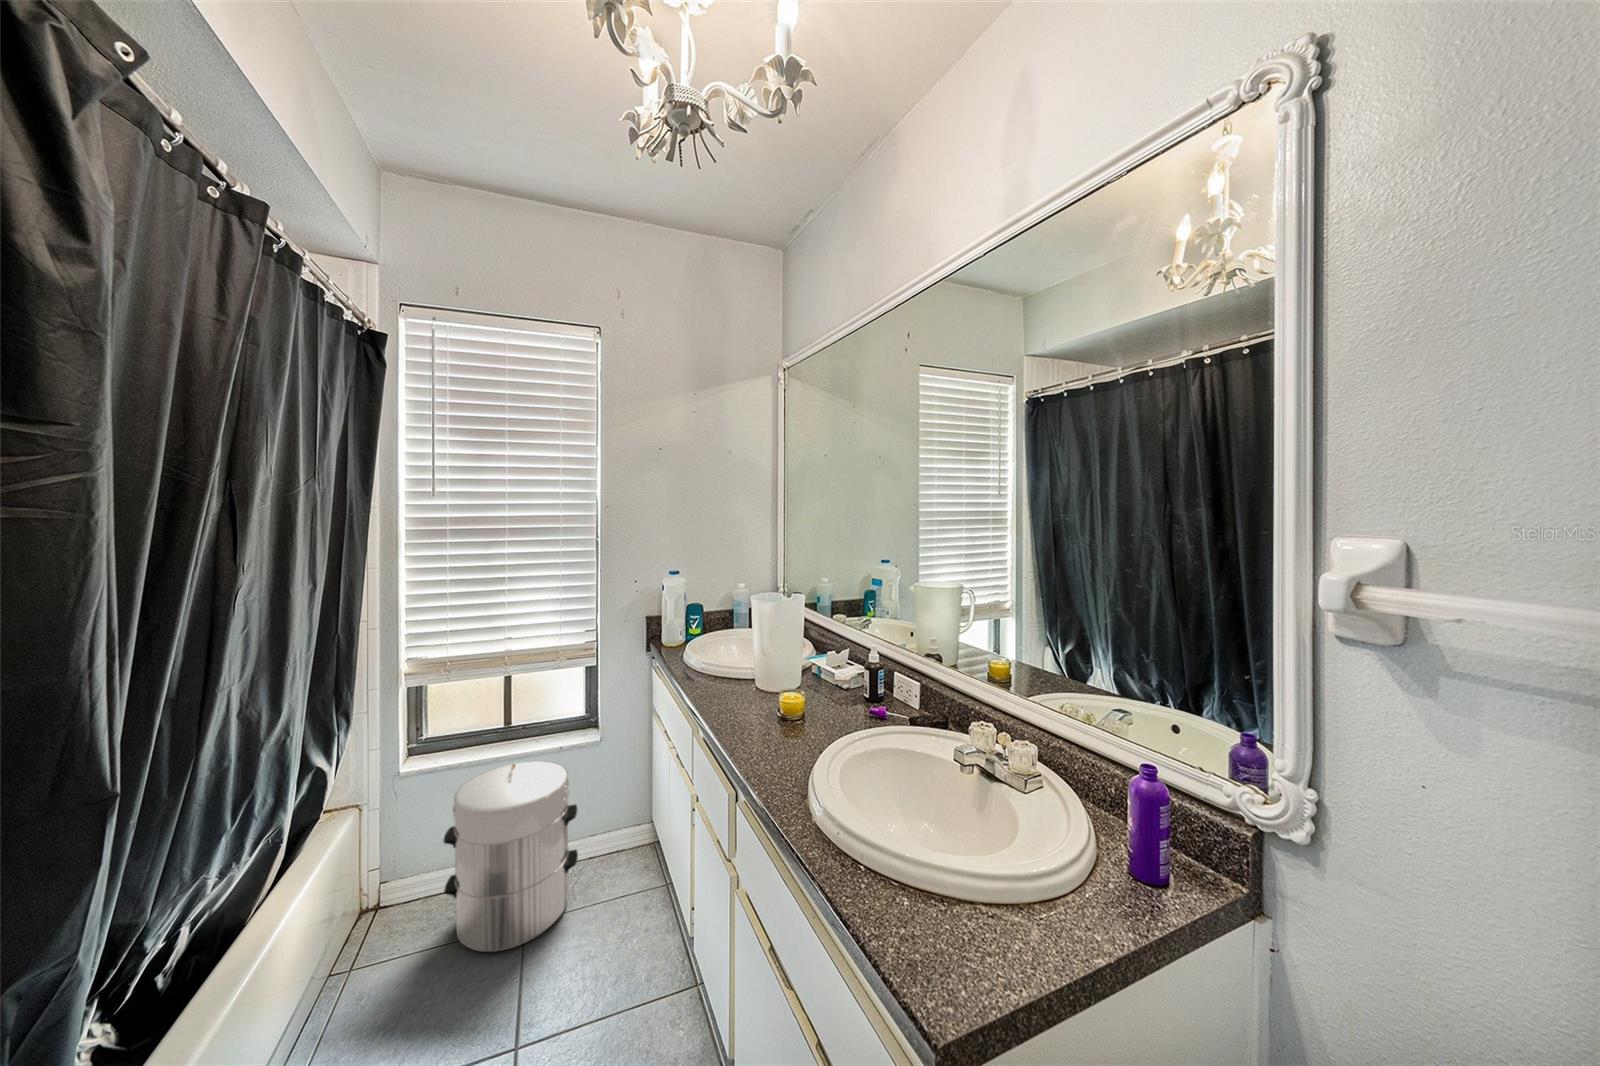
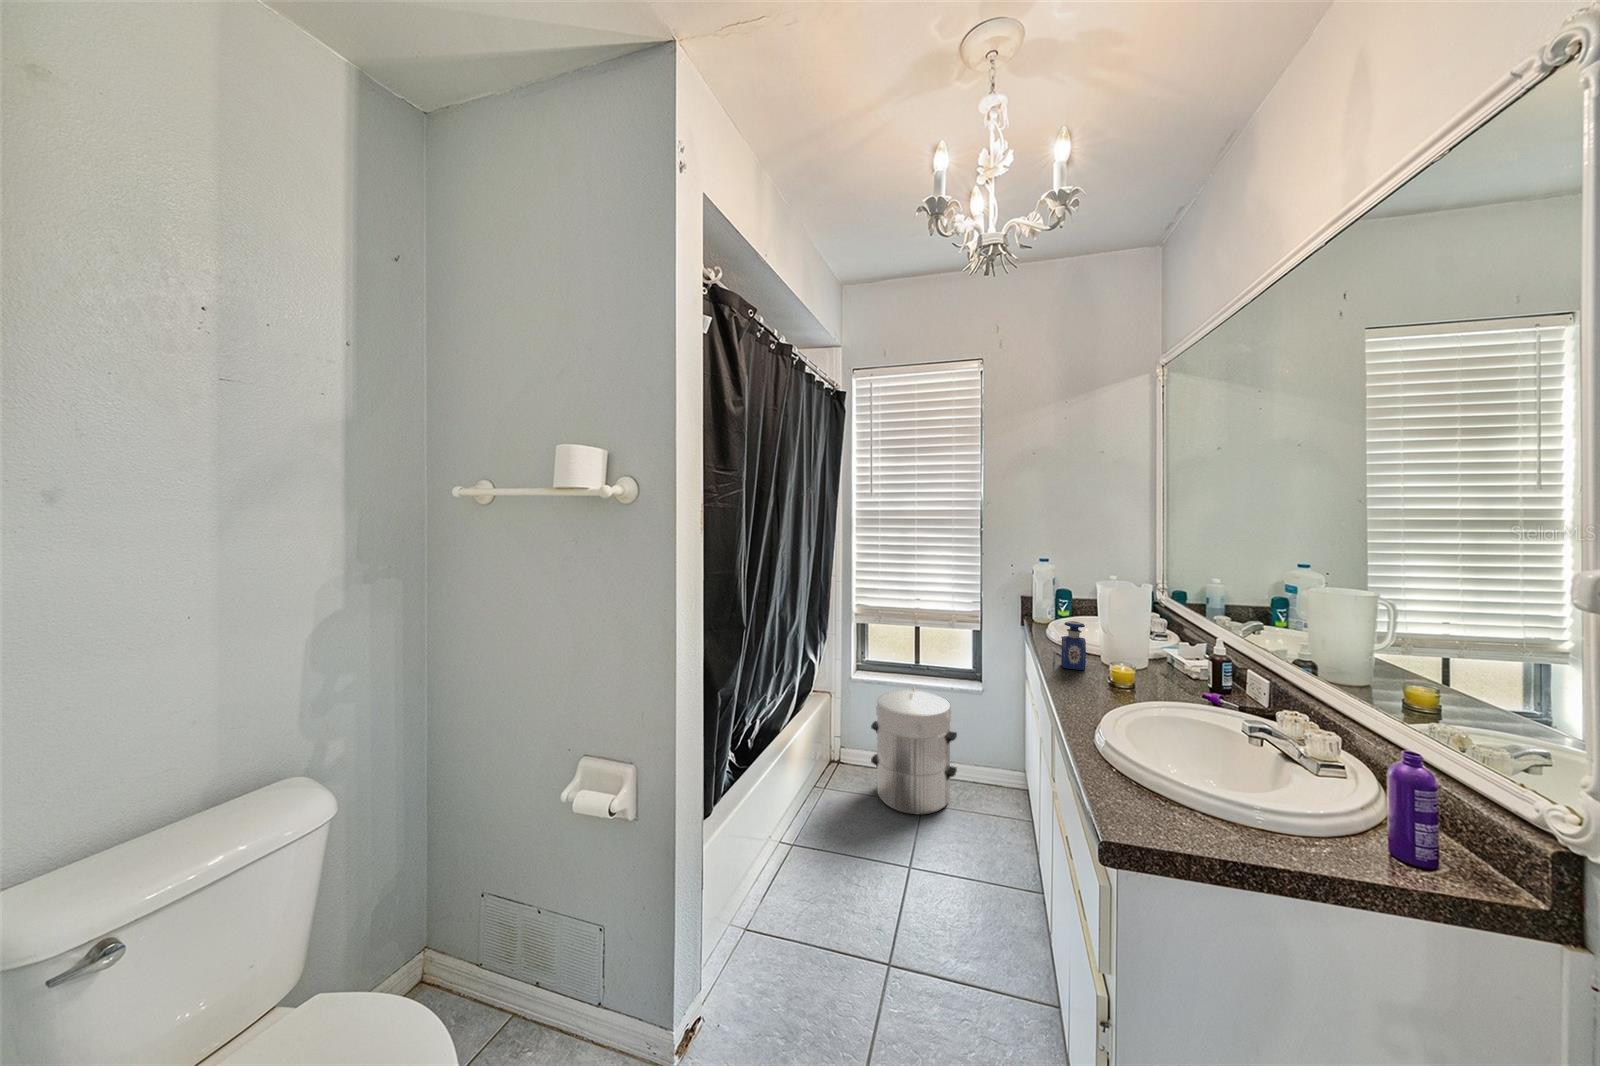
perfume bottle: none [720,648,748,705] -> present [1061,621,1086,670]

